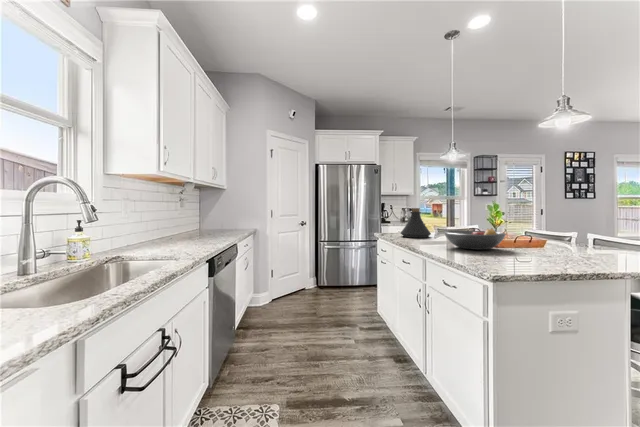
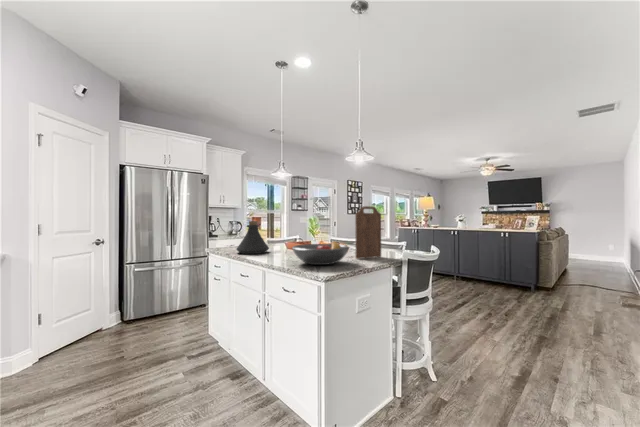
cutting board: none [520,192,559,249] -> present [355,206,381,259]

